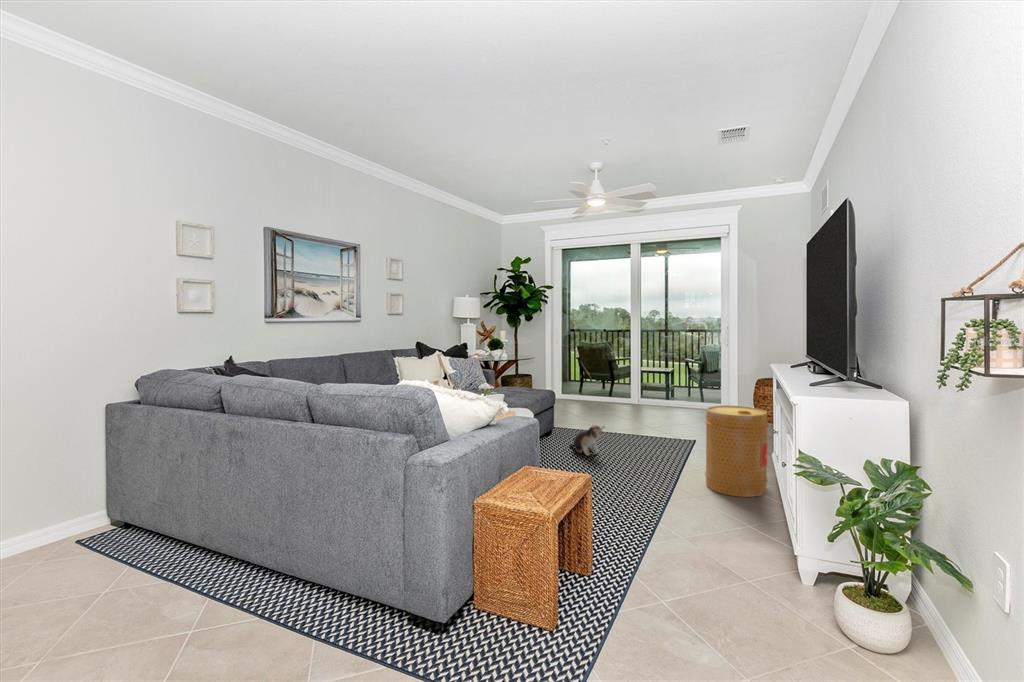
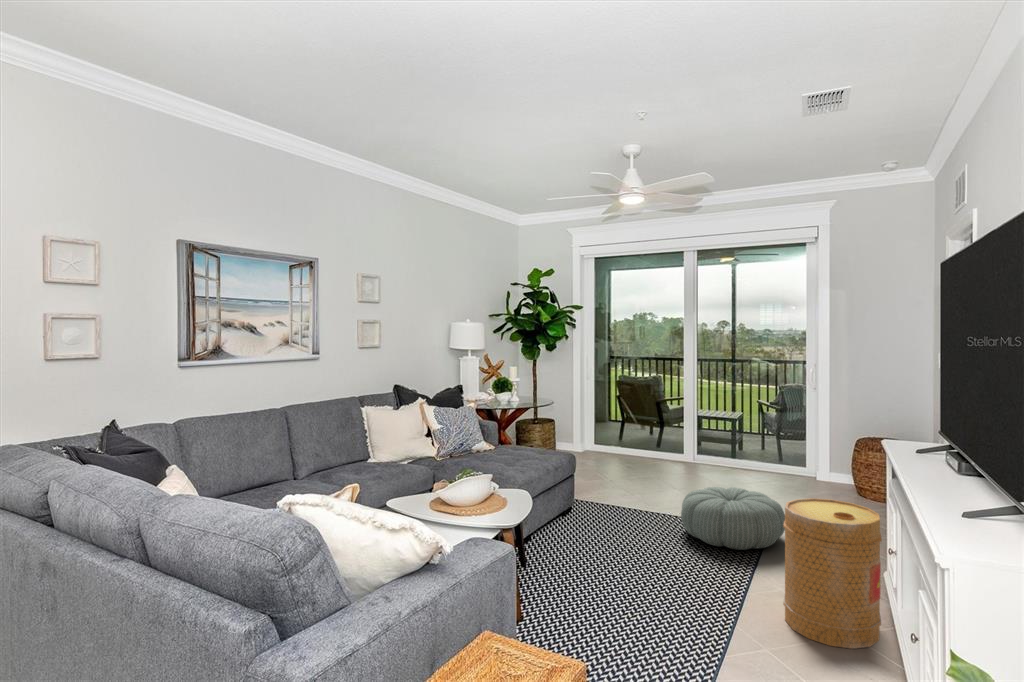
pouf: none [633,412,706,452] -> present [681,487,785,550]
plush toy: present [569,425,605,456] -> none [591,510,639,553]

